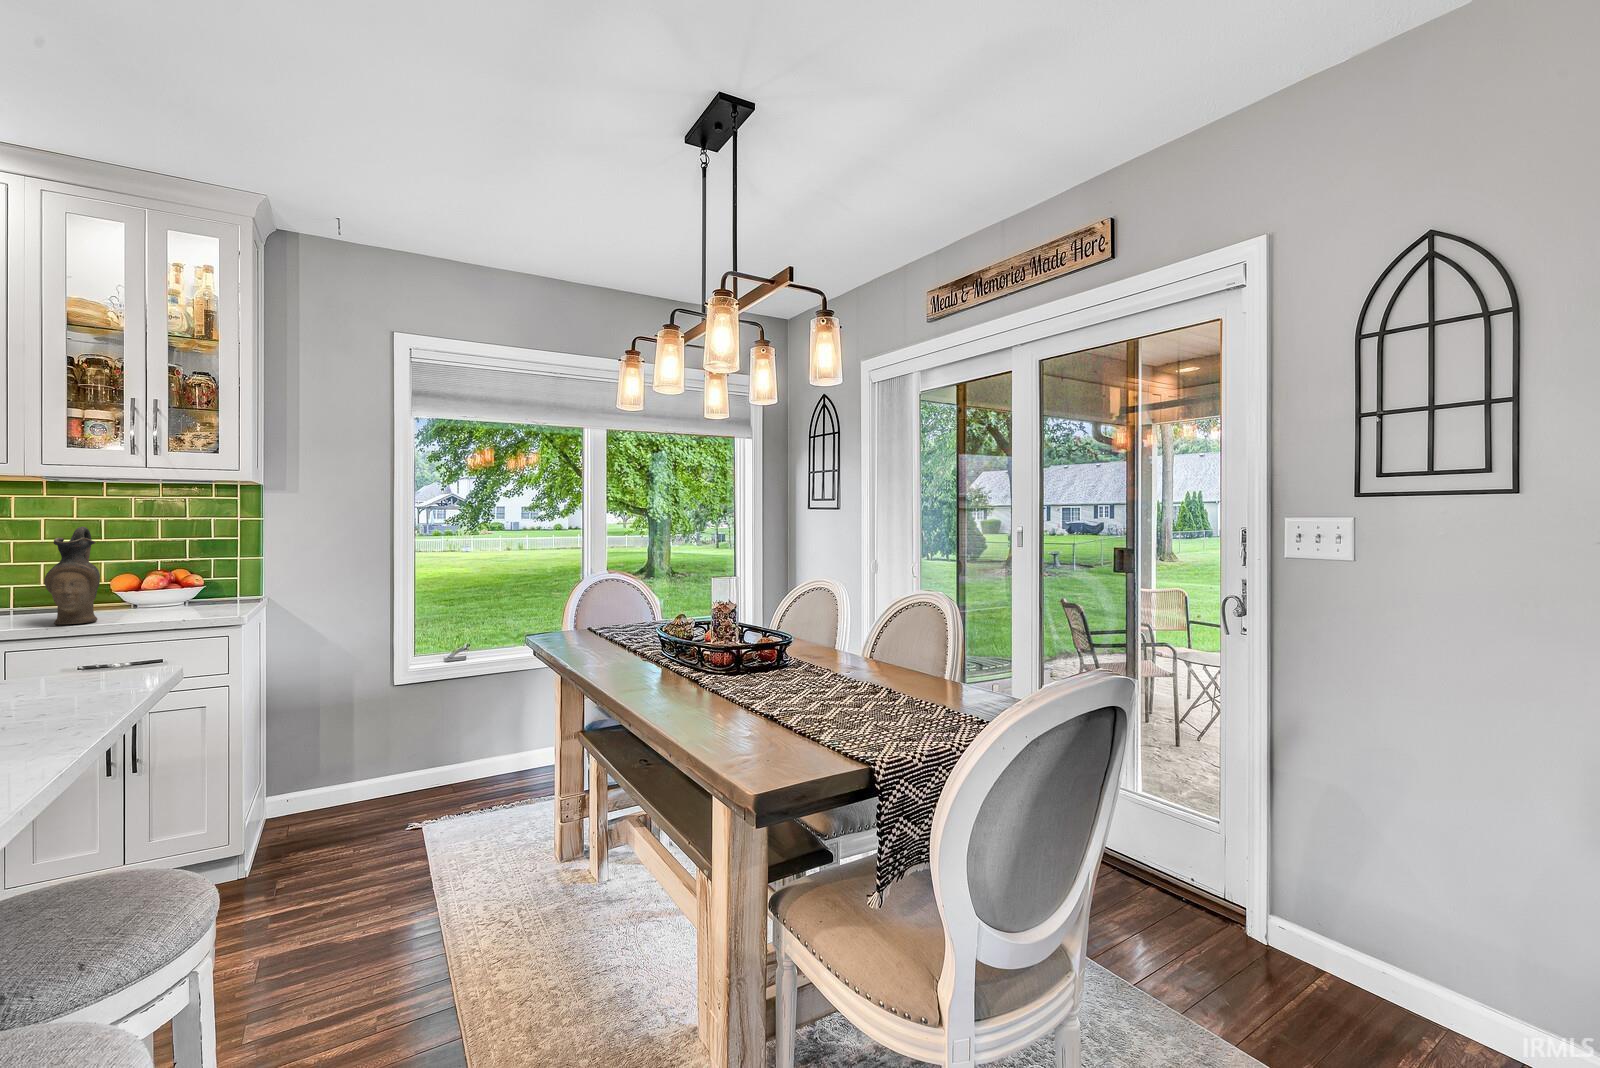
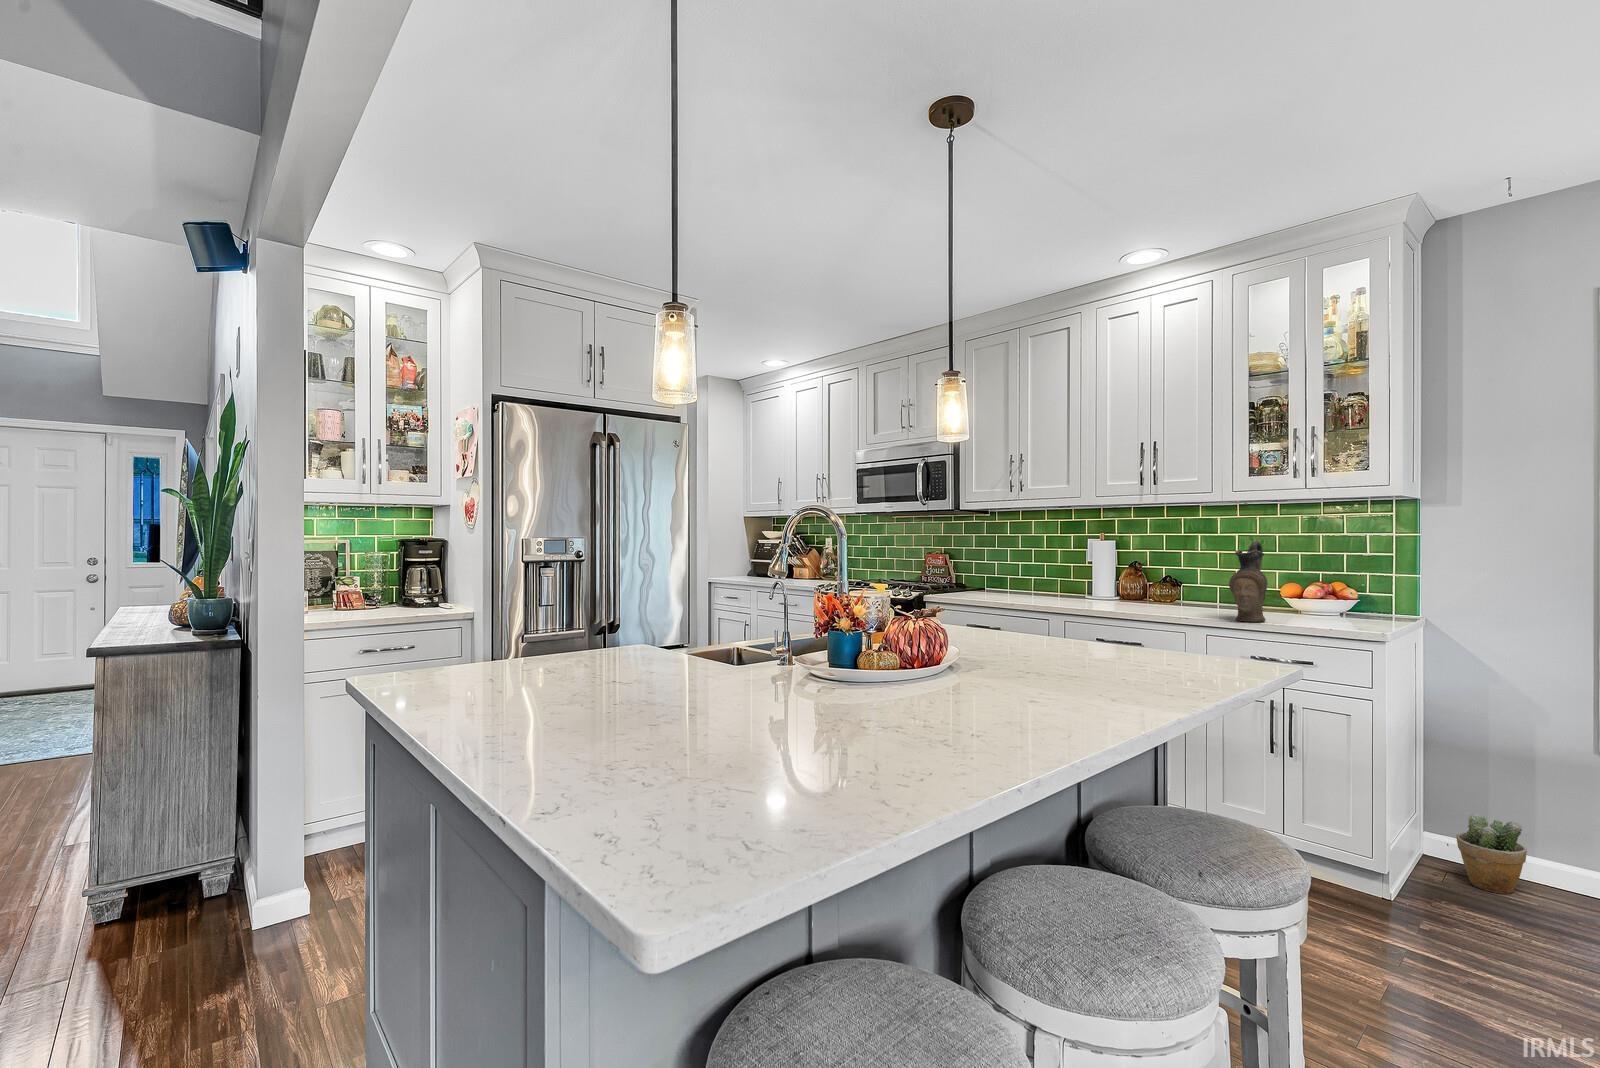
potted plant: none [297,761,351,828] -> present [1456,814,1527,894]

